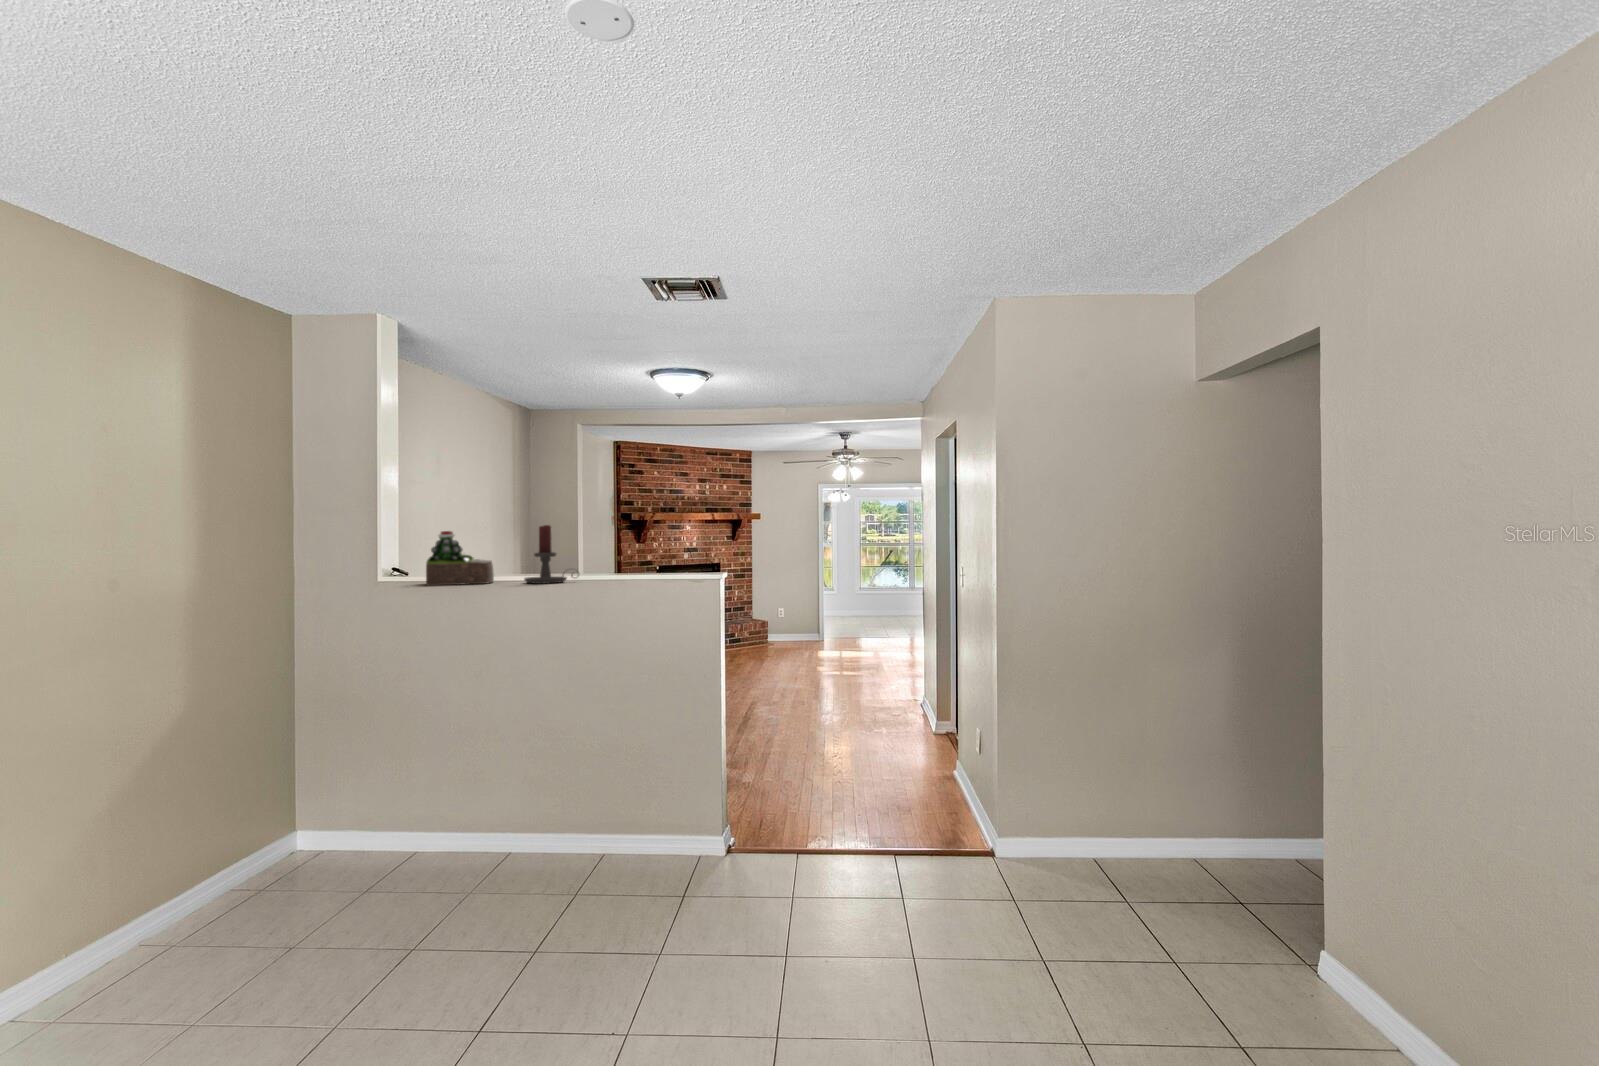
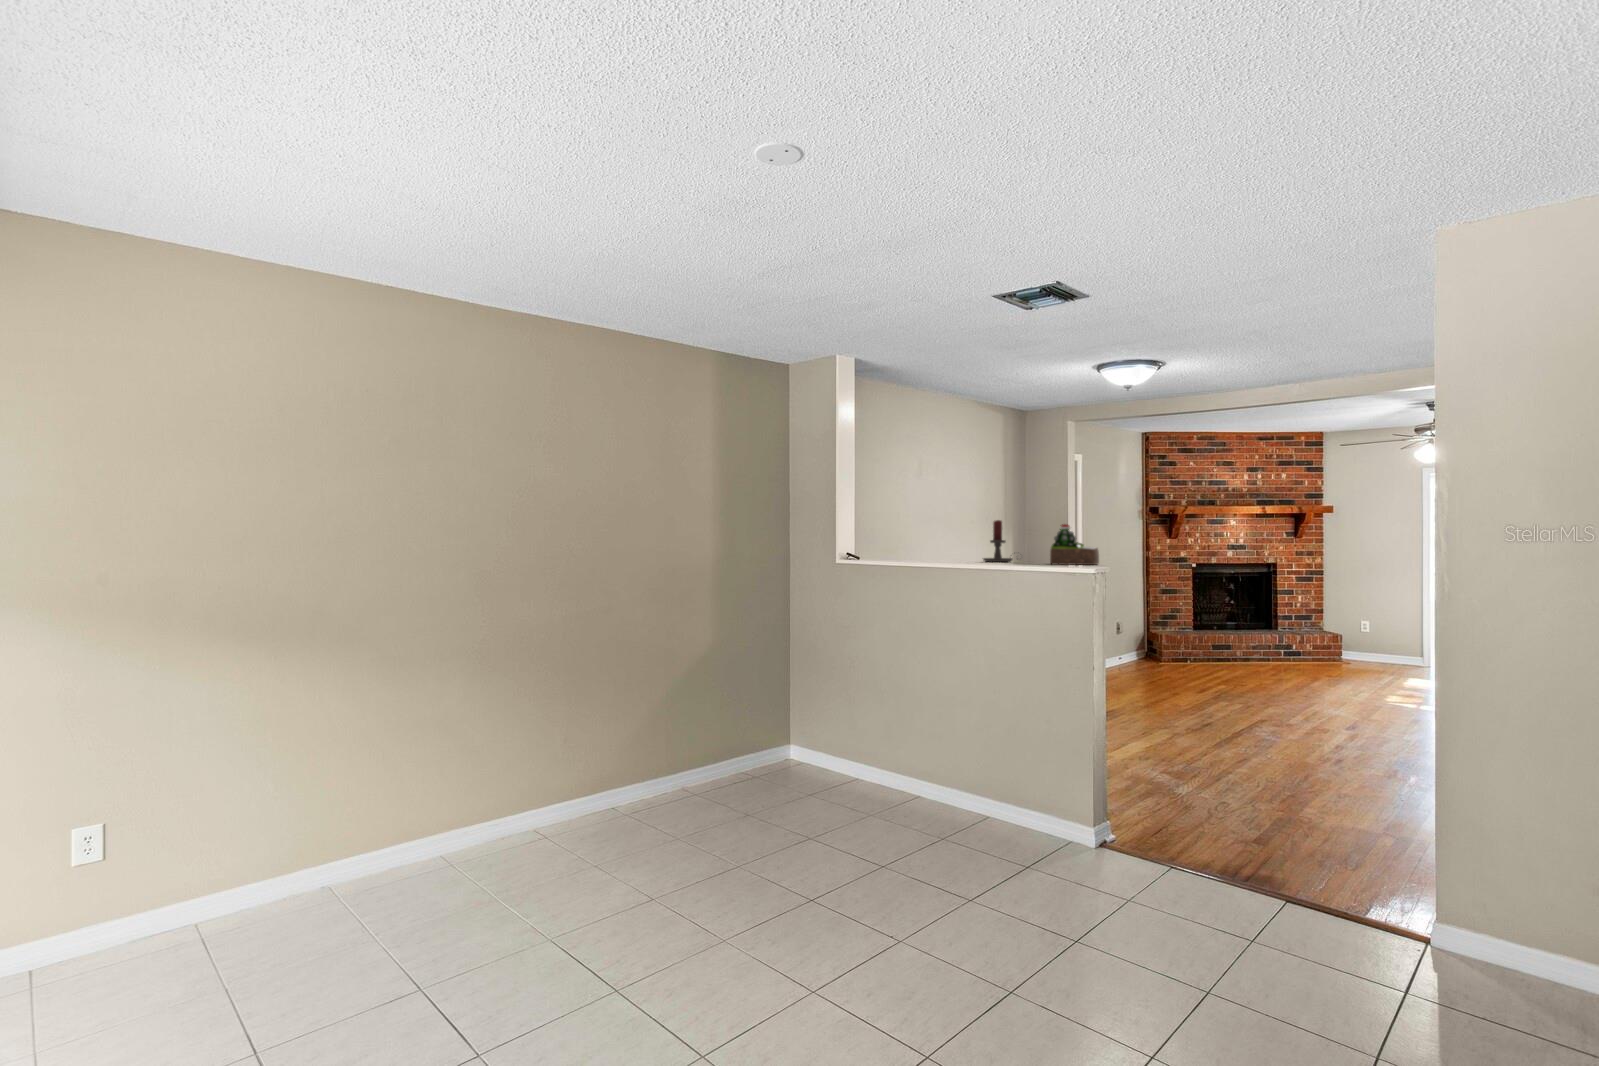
succulent plant: present [426,531,494,585] -> present [1050,524,1099,565]

